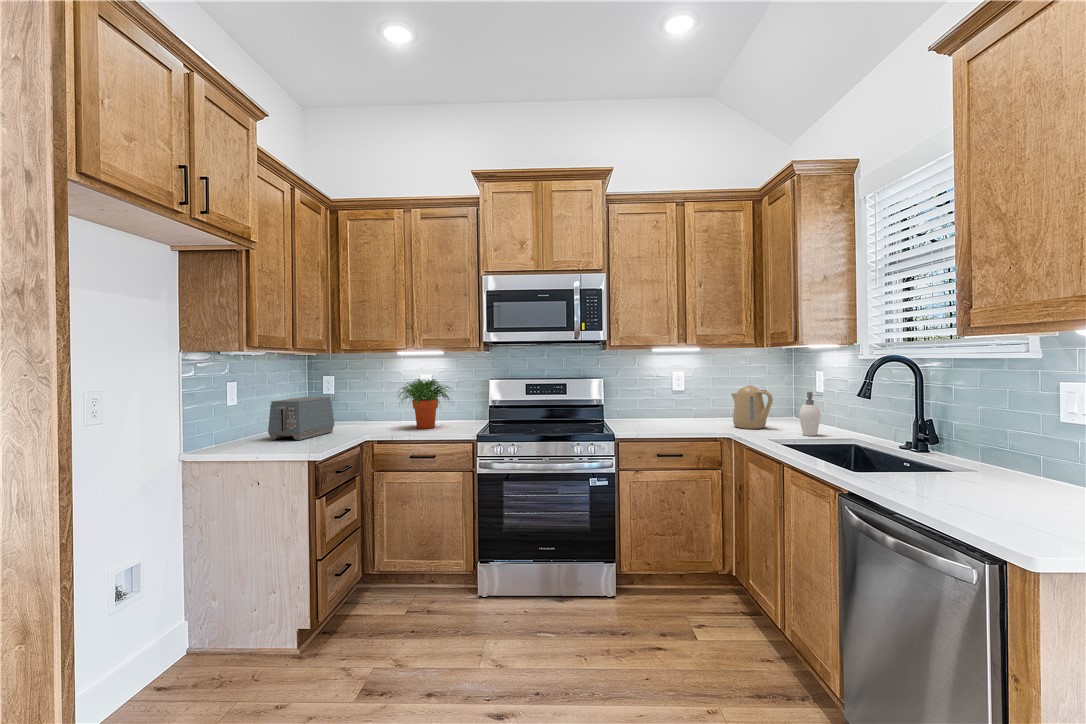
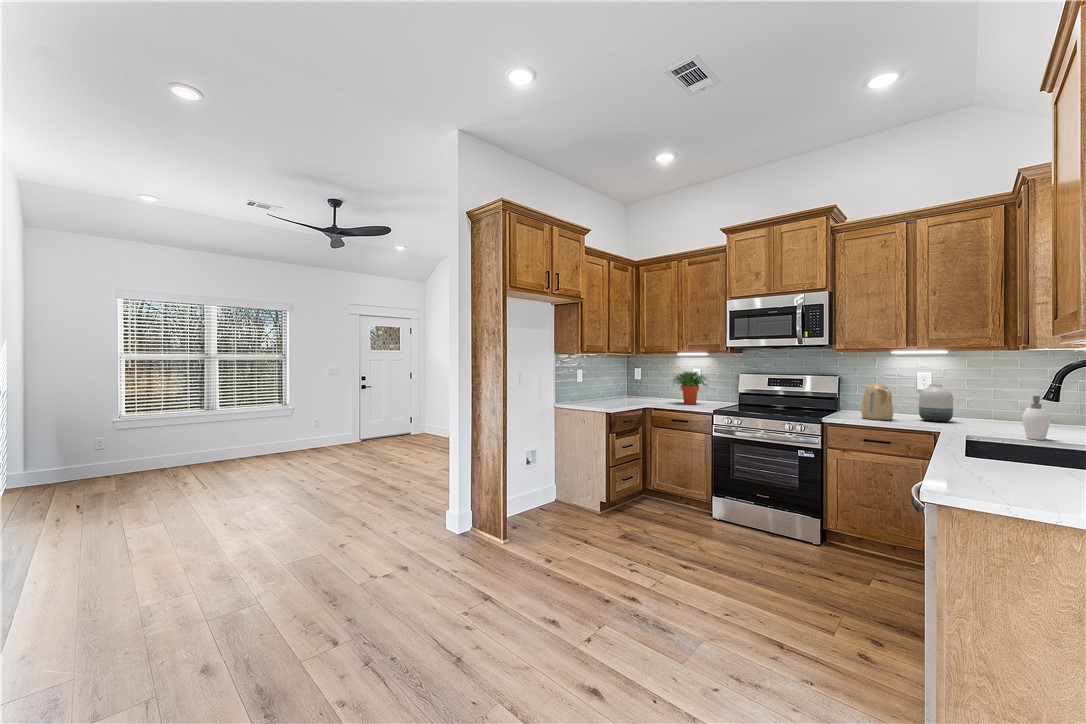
vase: none [685,384,714,423] -> present [919,384,953,422]
kettle: present [732,385,773,429] -> present [861,384,893,420]
toaster: present [268,397,334,440] -> none [597,380,634,403]

